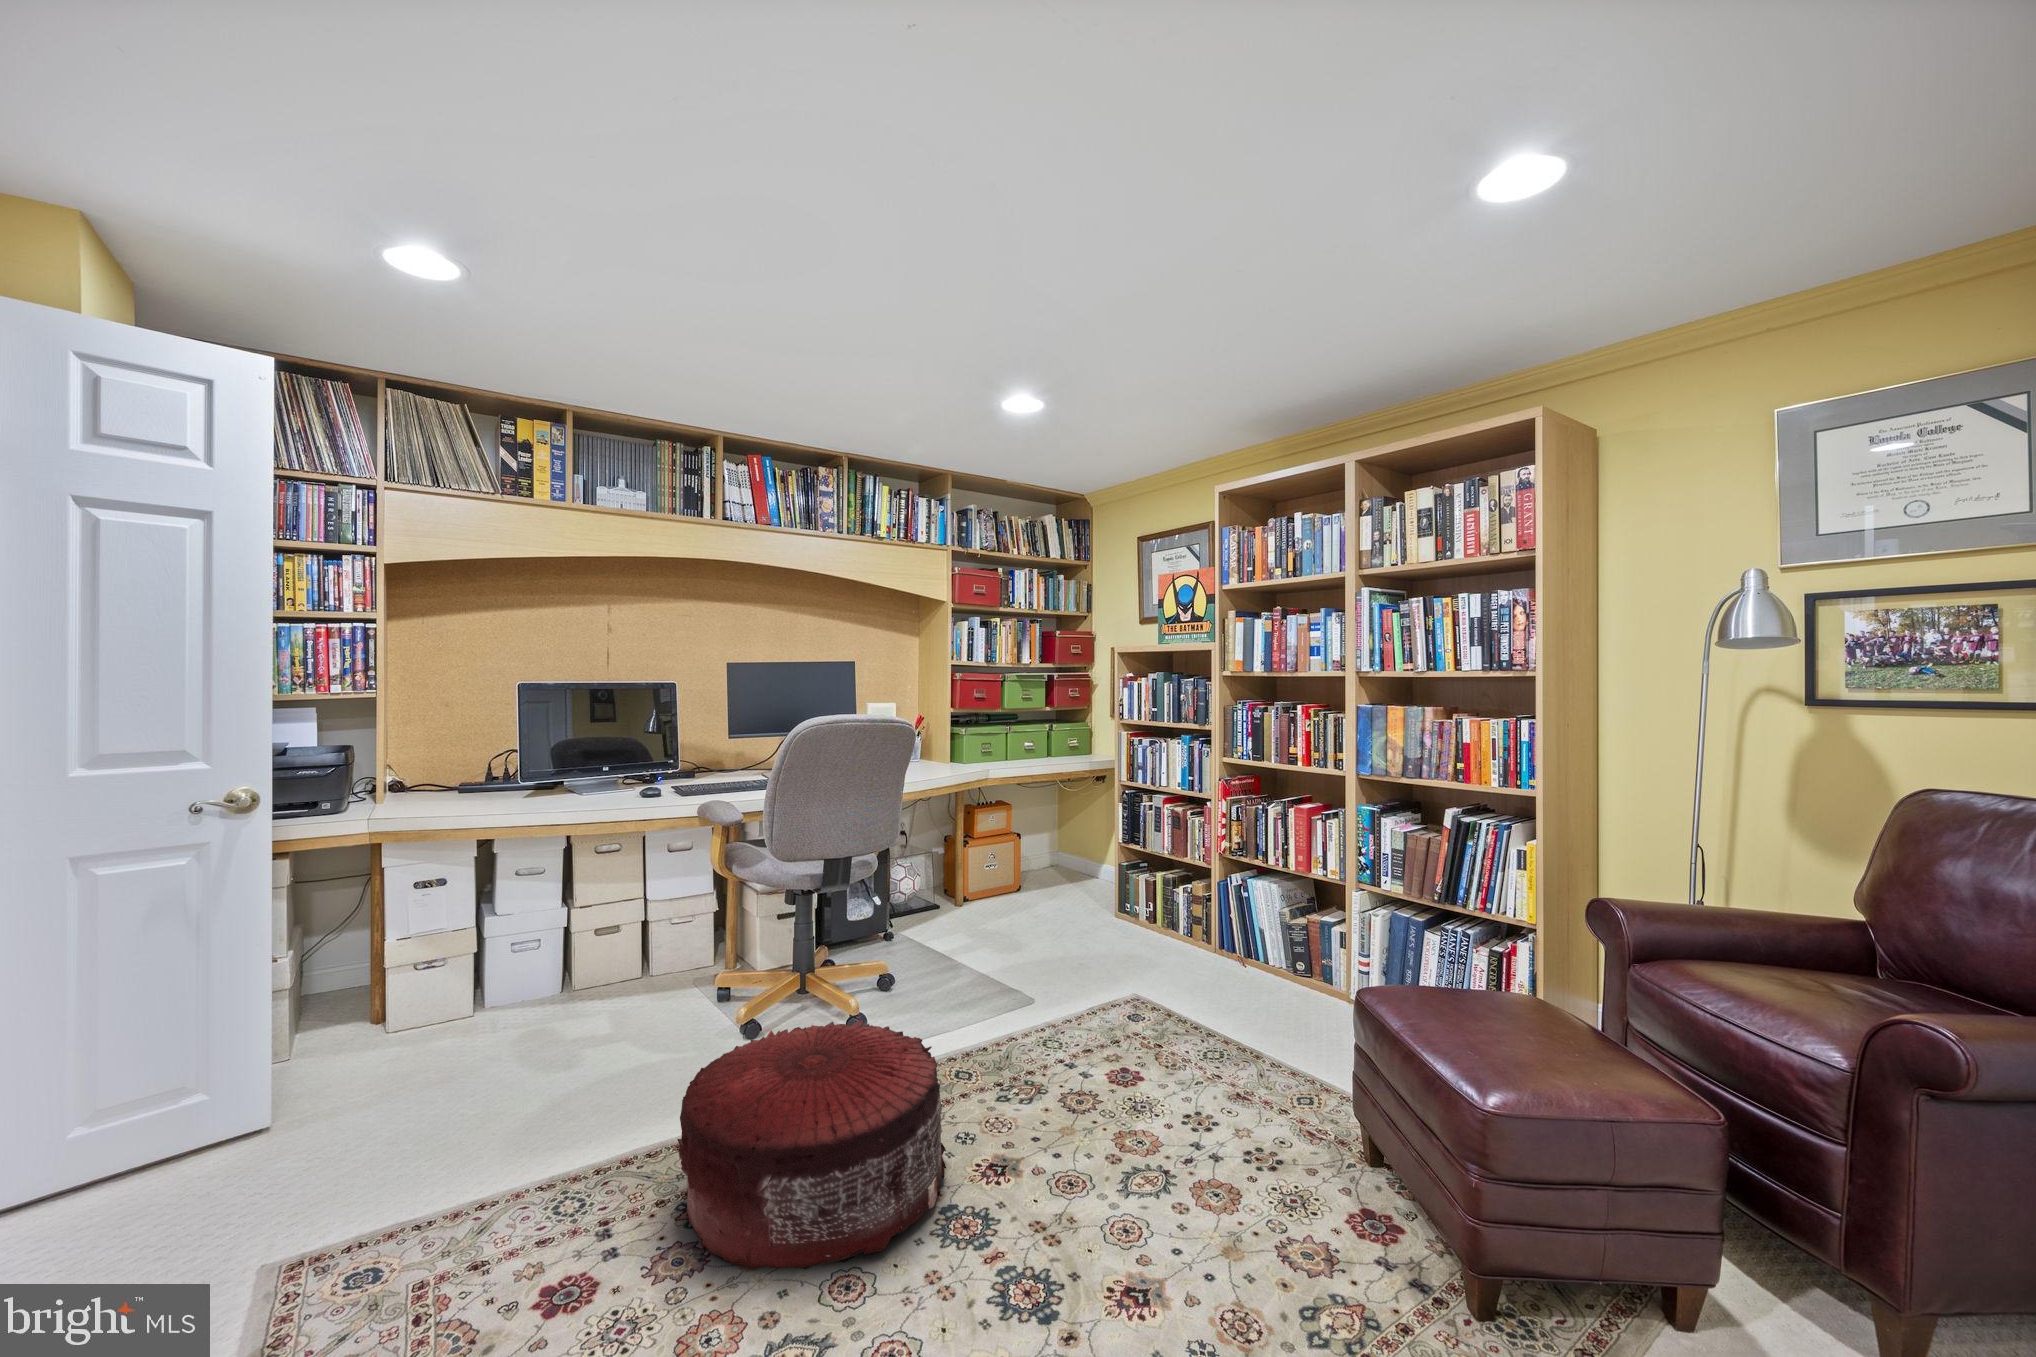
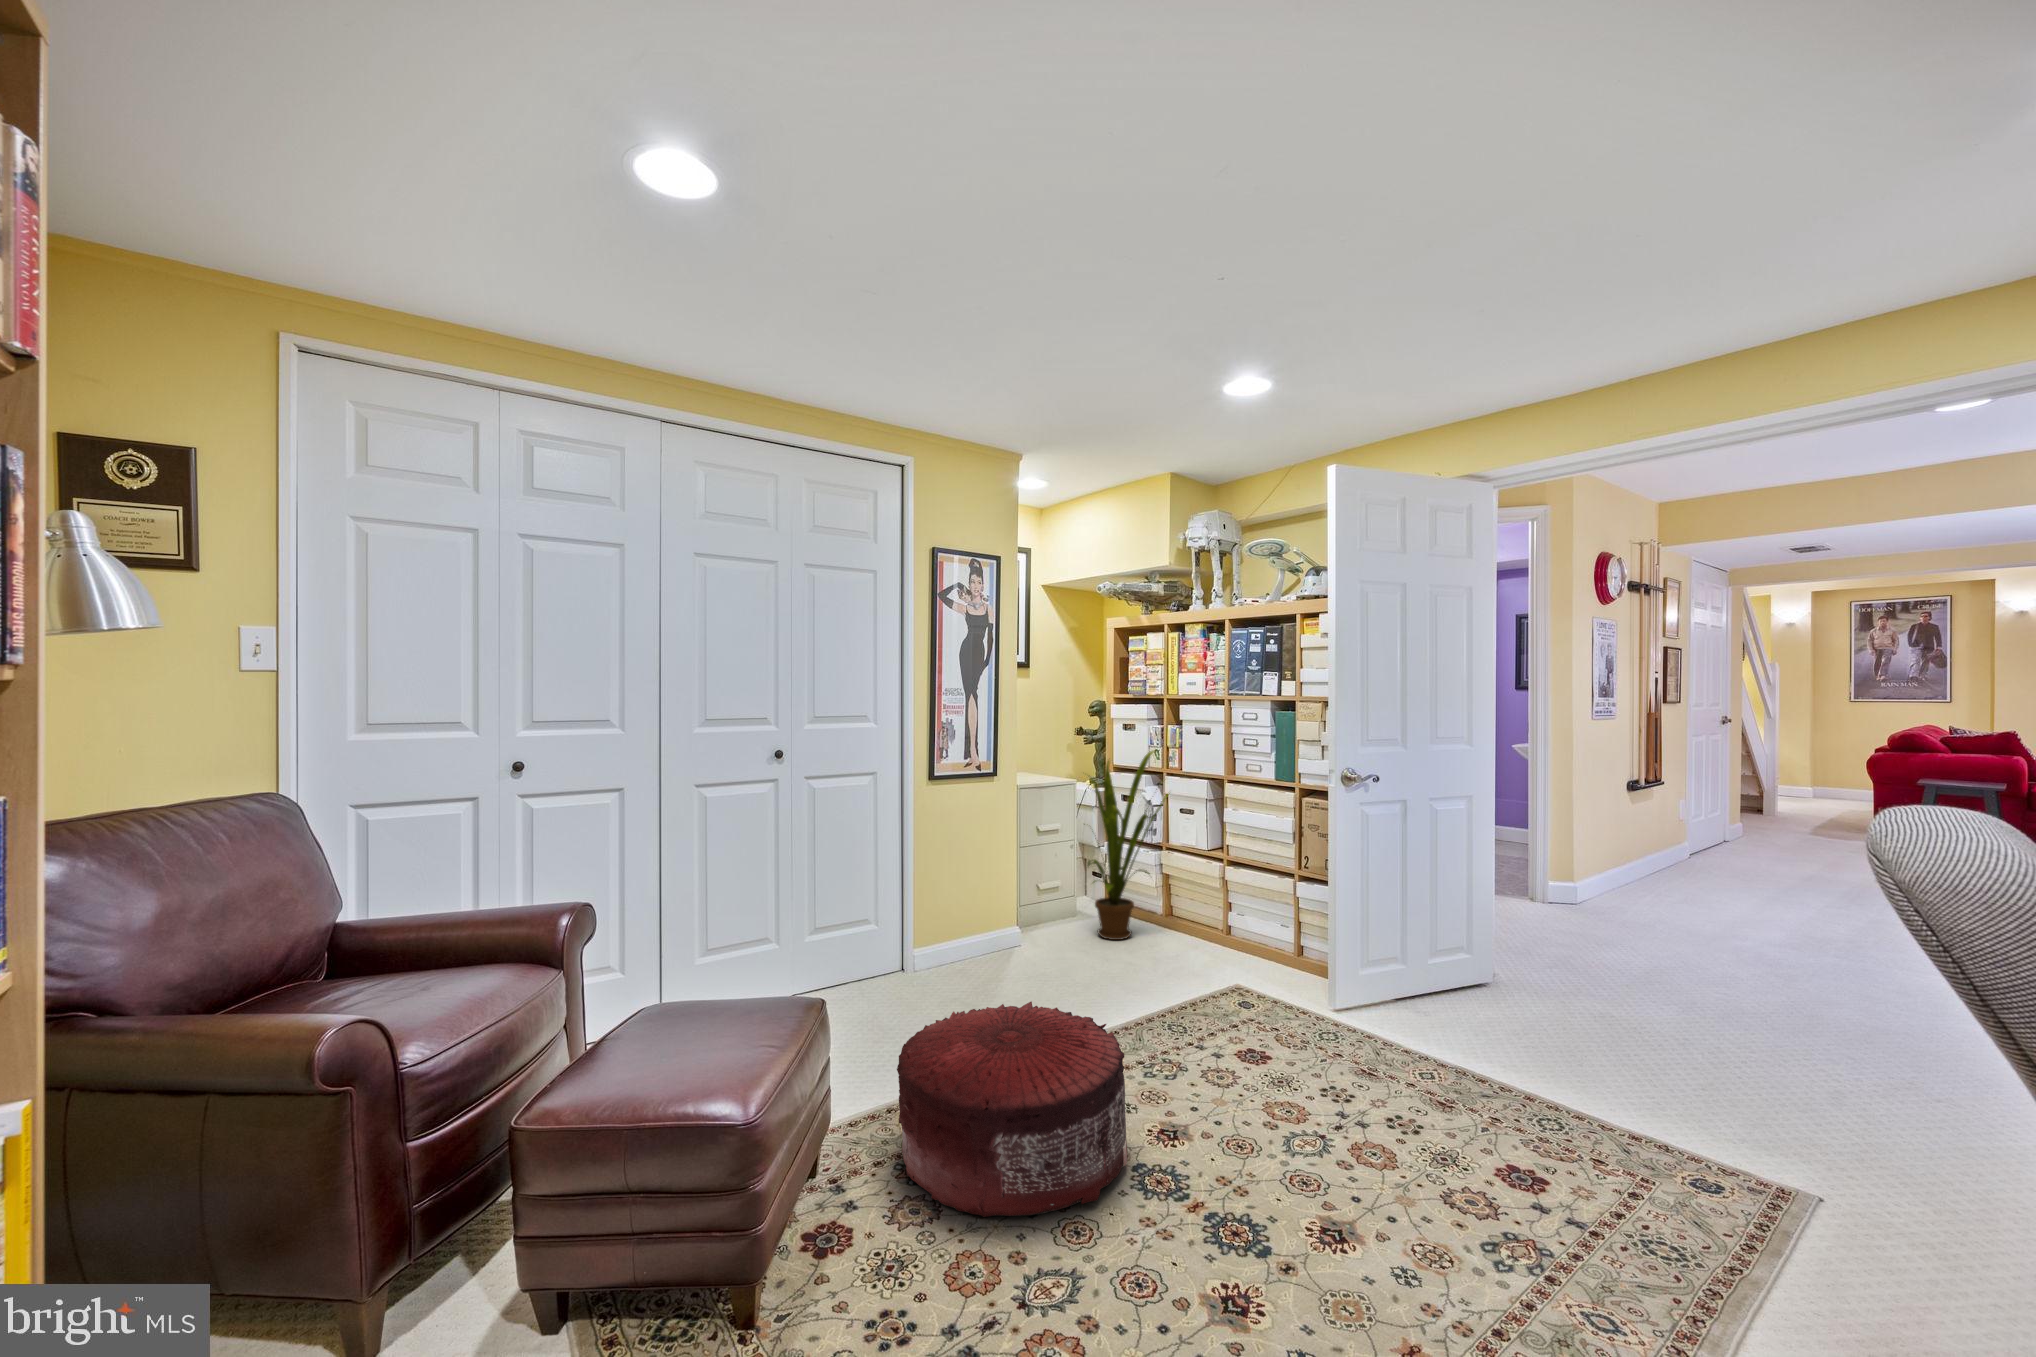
house plant: none [993,743,1091,944] -> present [1087,751,1170,940]

